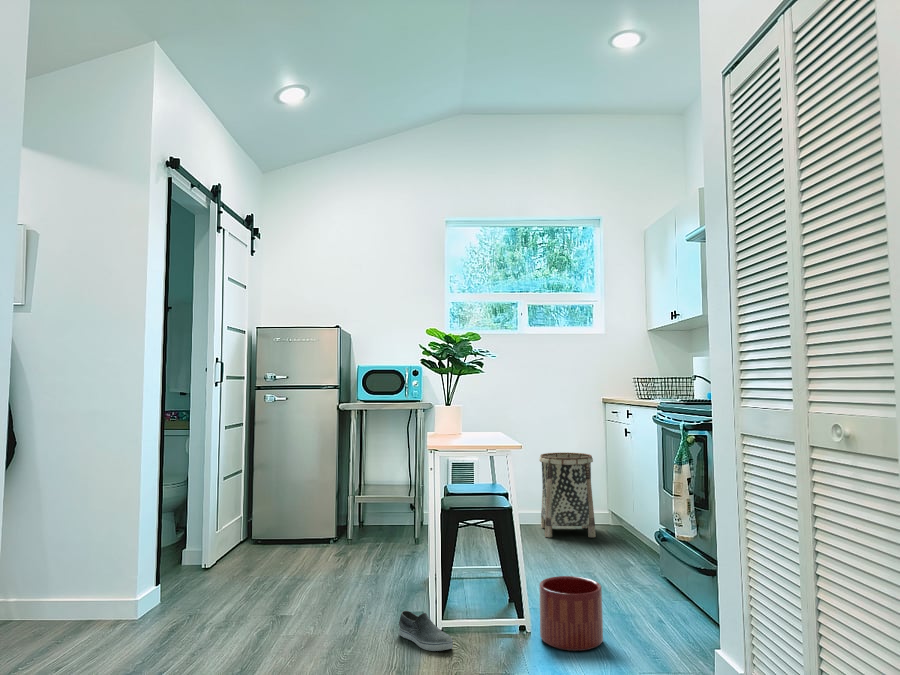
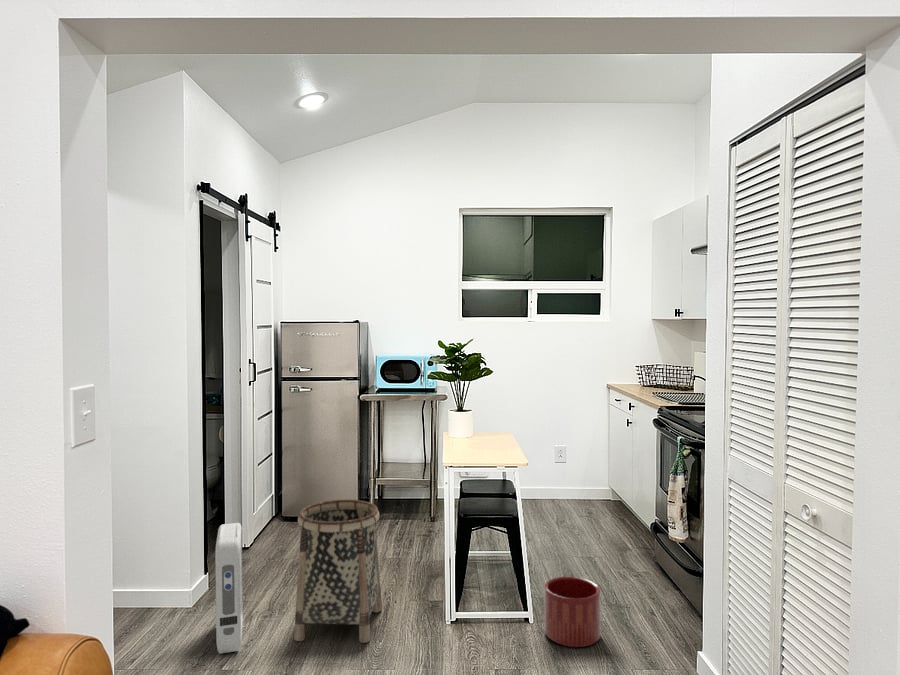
basket: present [539,452,596,537] -> present [294,500,382,643]
air purifier: none [167,517,201,660] -> present [215,523,243,654]
shoe: present [399,611,453,651] -> none [419,605,467,646]

